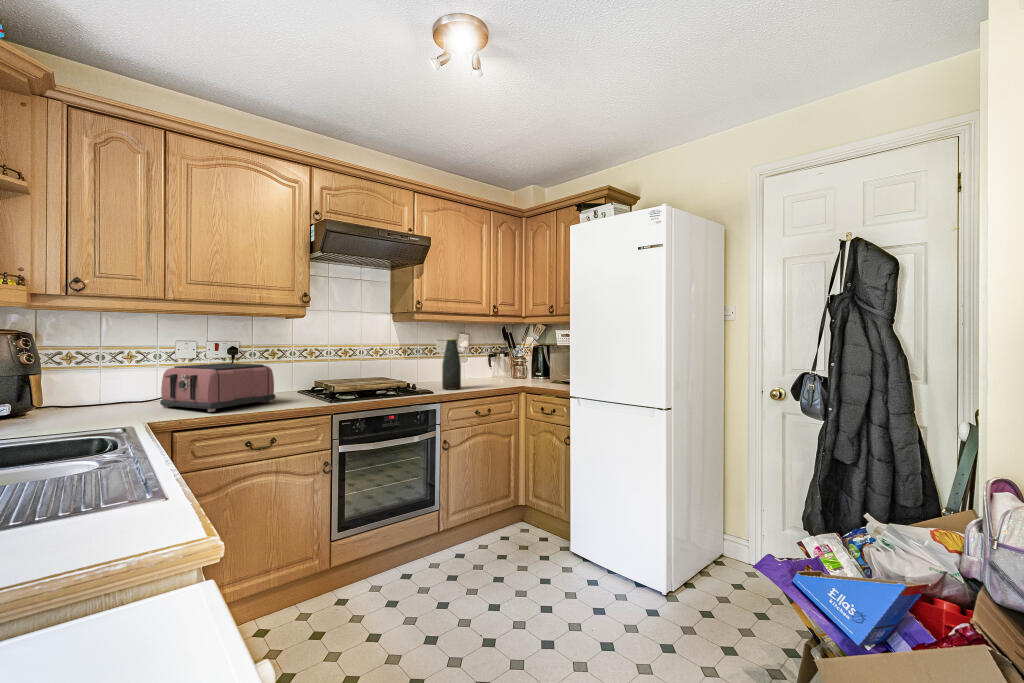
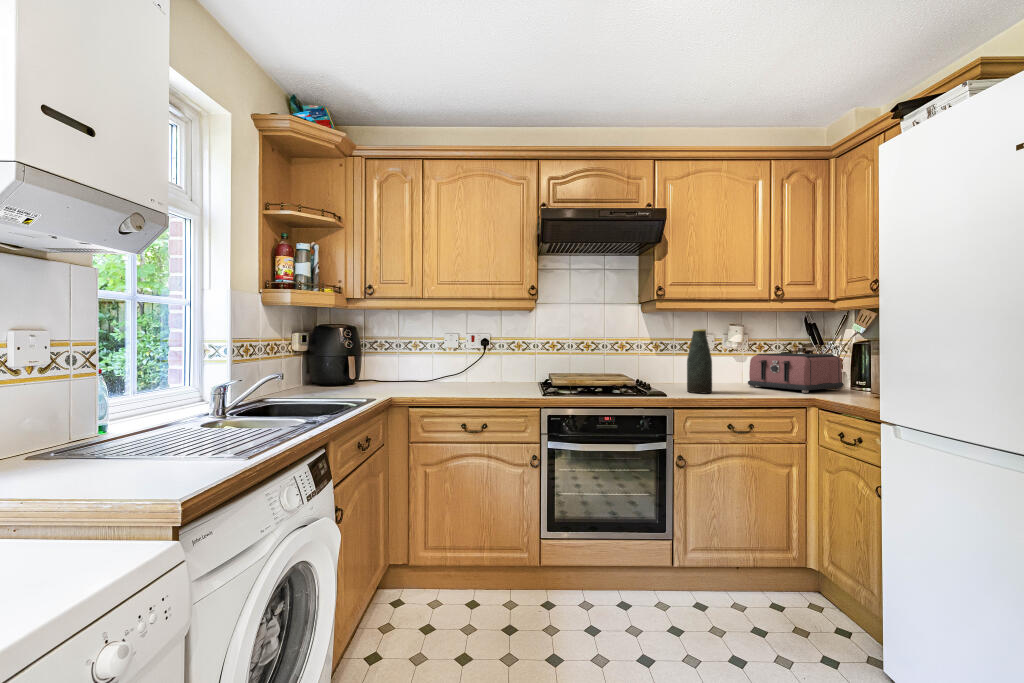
toaster: present [160,363,276,412] -> present [748,353,844,393]

